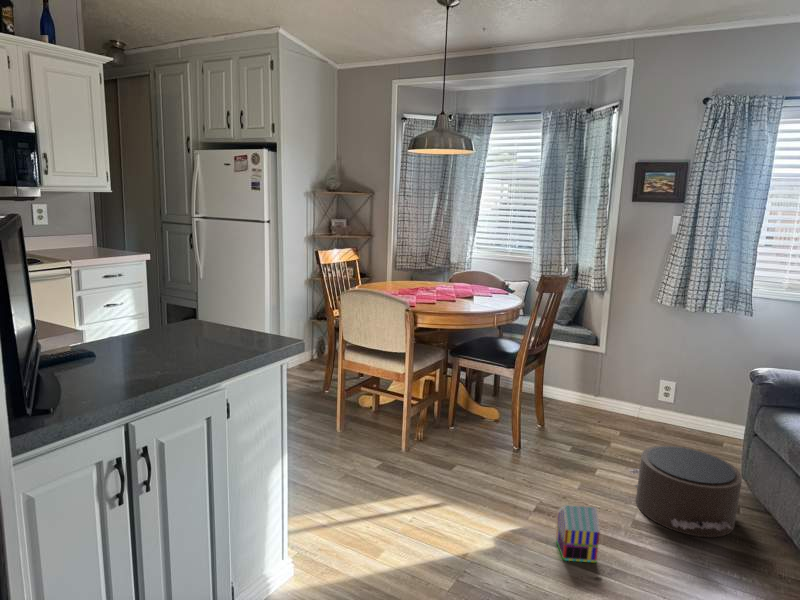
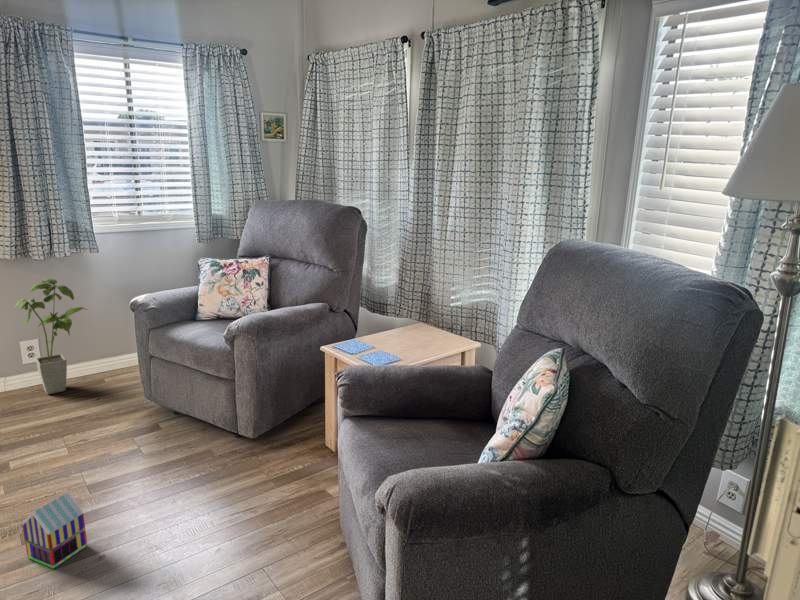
house plant: none [660,330,725,437] -> present [15,279,85,394]
pouf: present [629,446,742,537] -> none [49,390,174,476]

